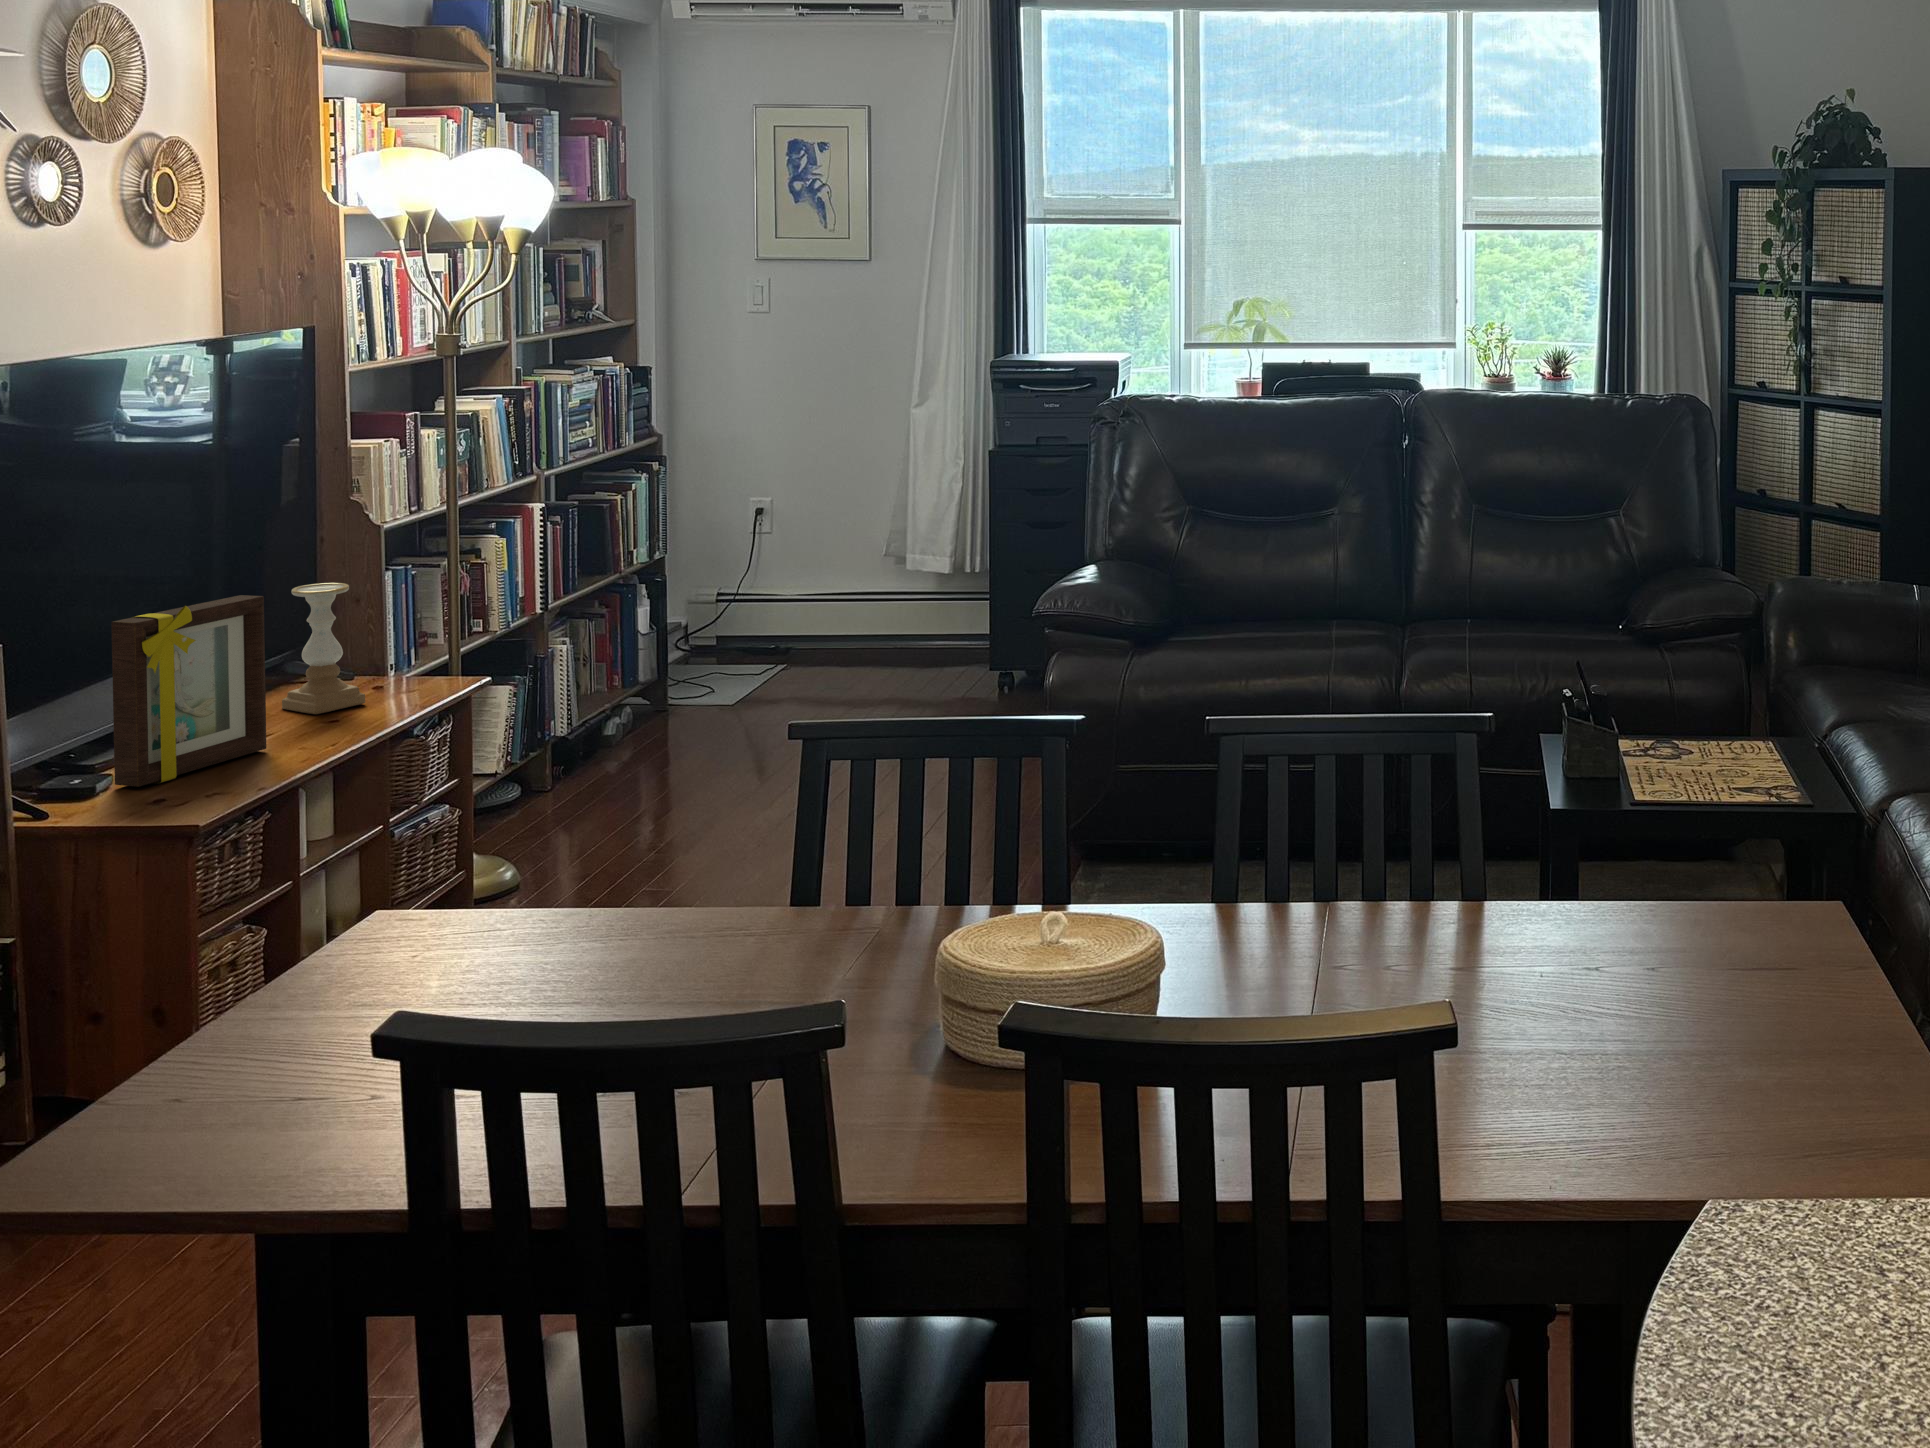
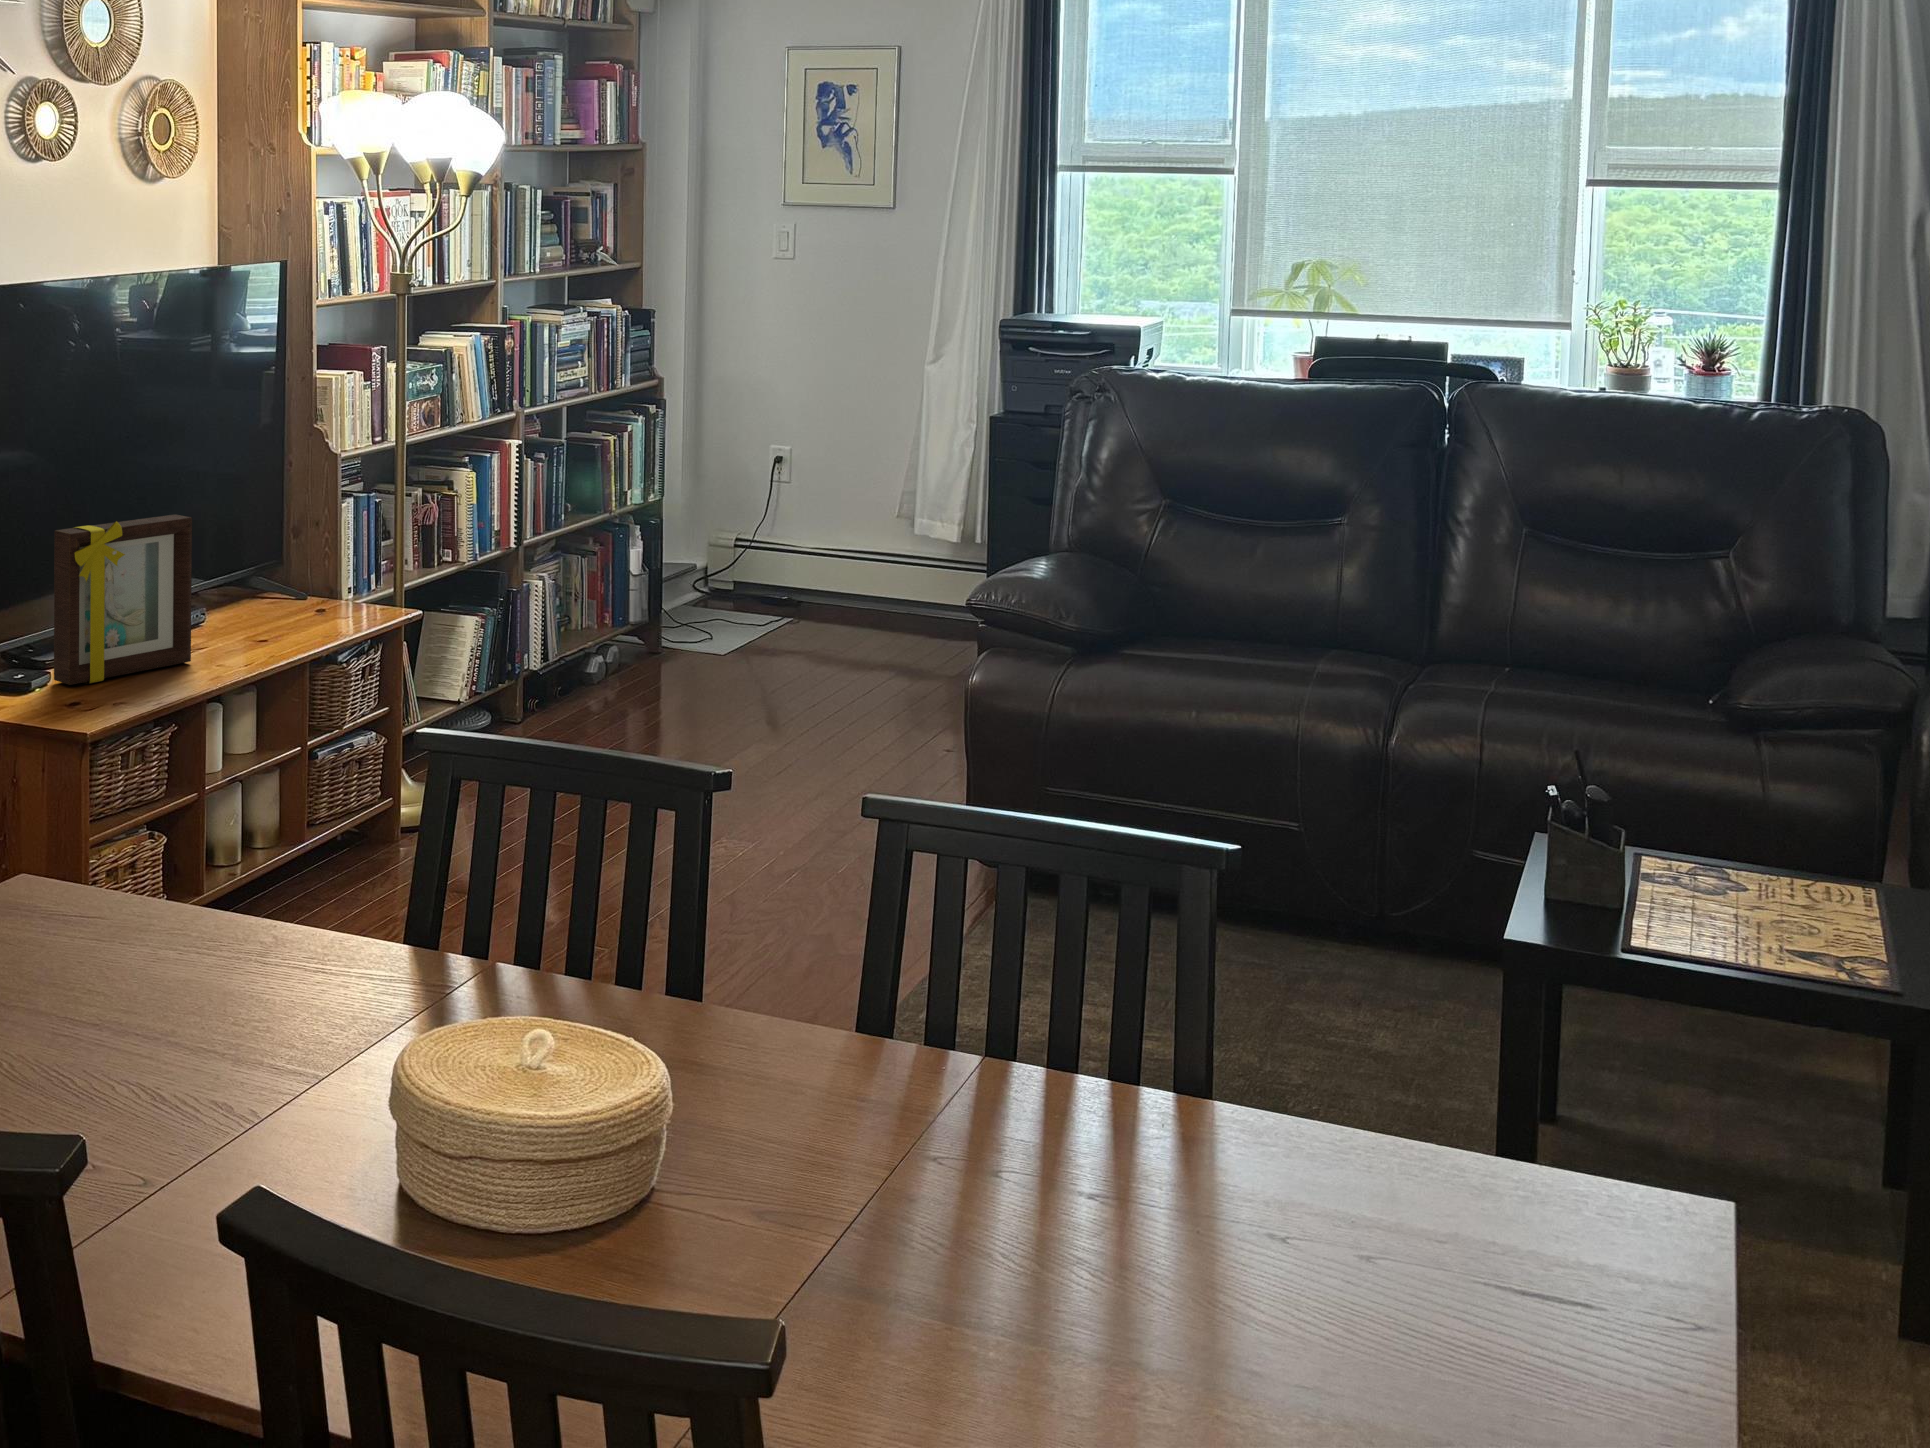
candle holder: present [282,583,365,714] -> none [231,507,299,631]

